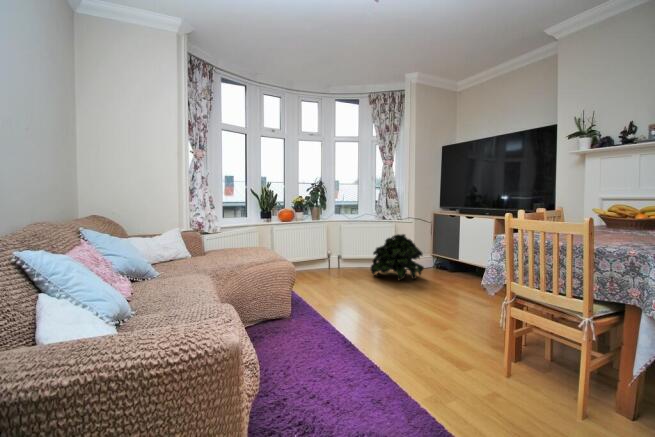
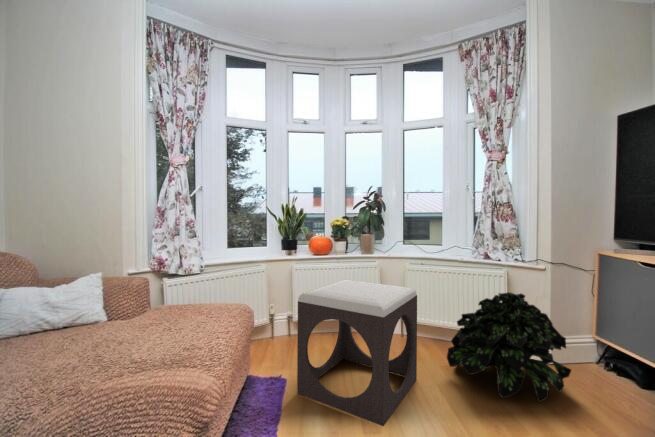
footstool: none [304,232,359,294] -> present [297,280,417,426]

